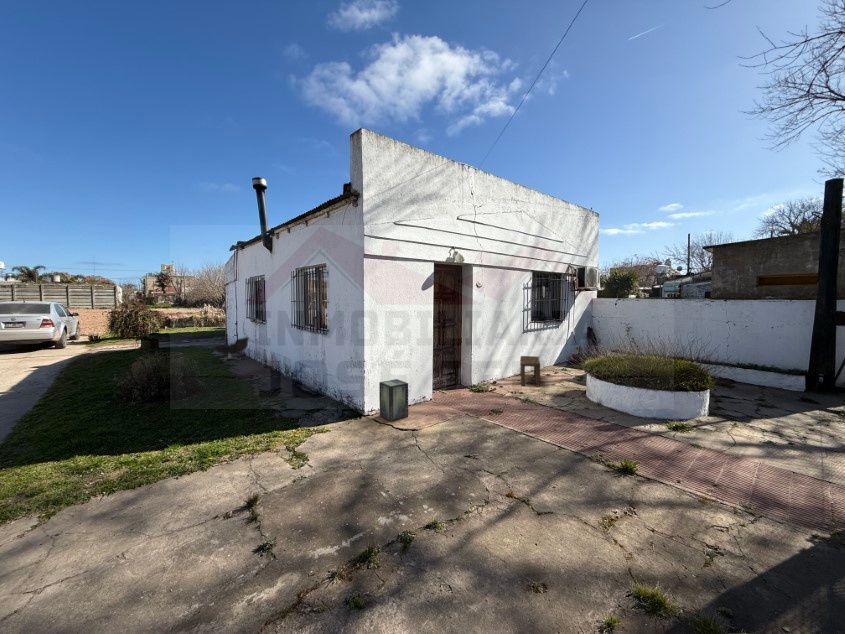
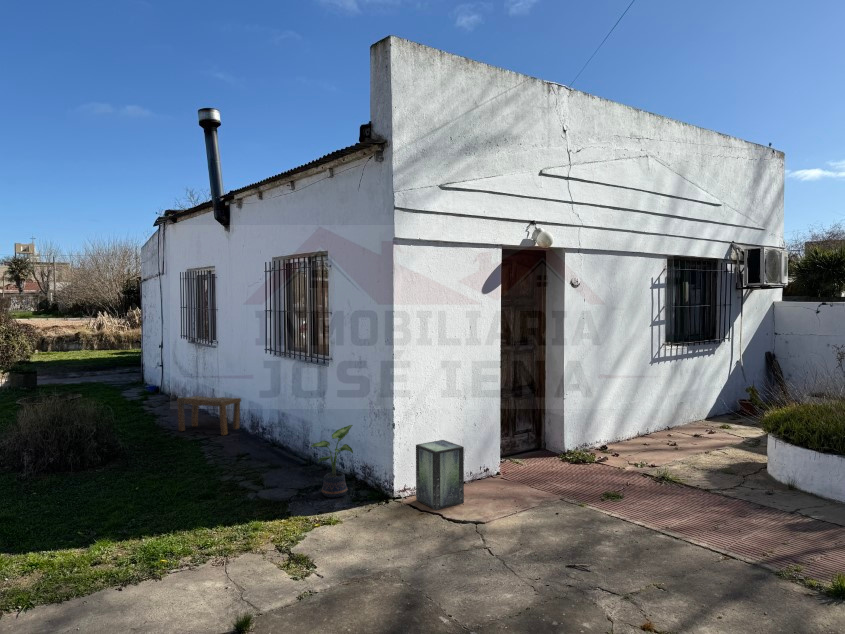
lounge chair: present [215,337,248,358] -> none [131,369,184,408]
bench: present [520,356,540,386] -> present [177,396,241,435]
potted plant: none [315,371,342,415] -> present [311,425,353,498]

